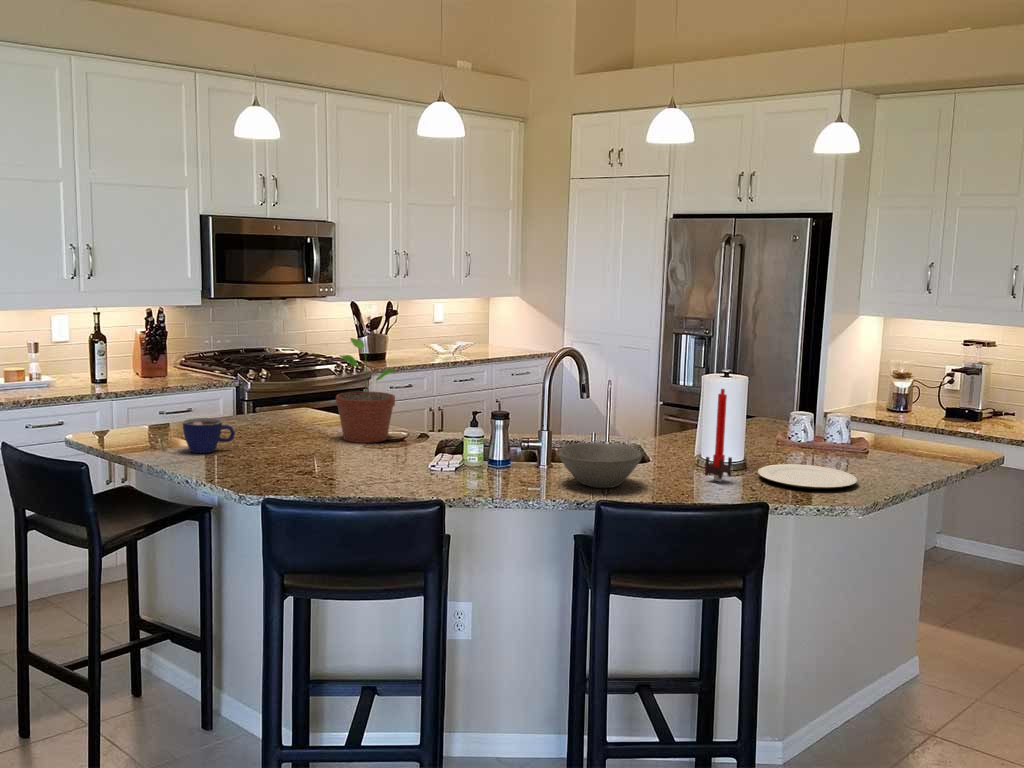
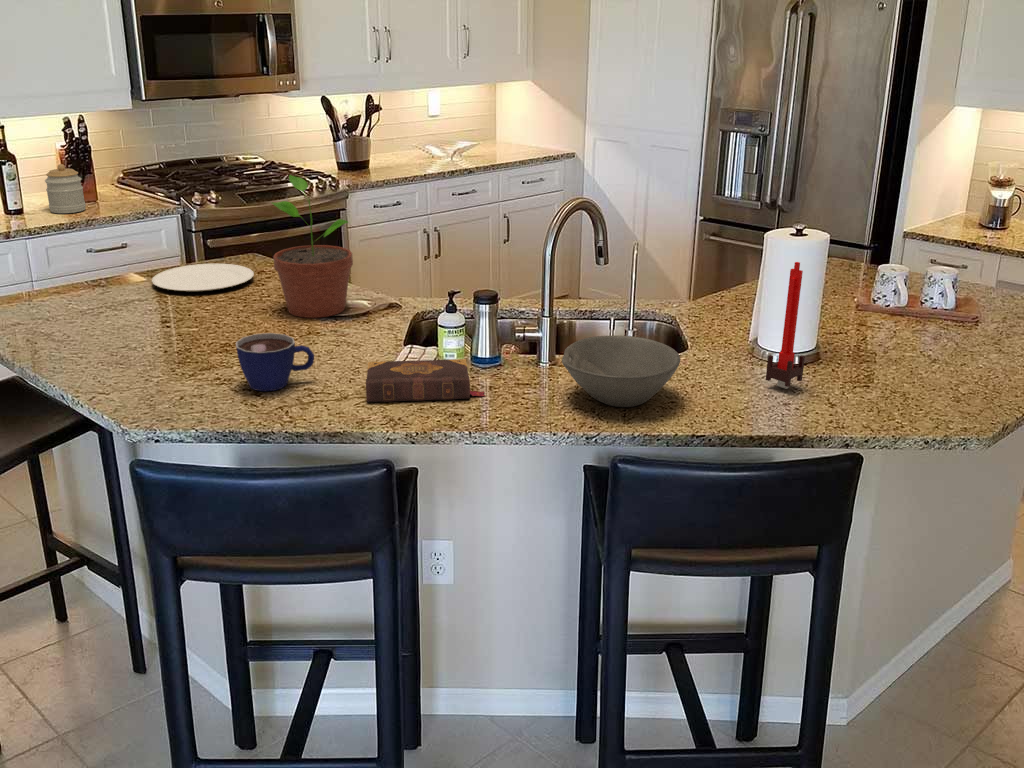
jar: none [130,344,160,382] -> present [45,164,86,213]
cup: present [183,418,235,453] -> present [236,333,314,391]
book: none [416,459,502,483] -> present [366,359,485,402]
plate: present [758,464,857,489] -> present [152,263,254,292]

